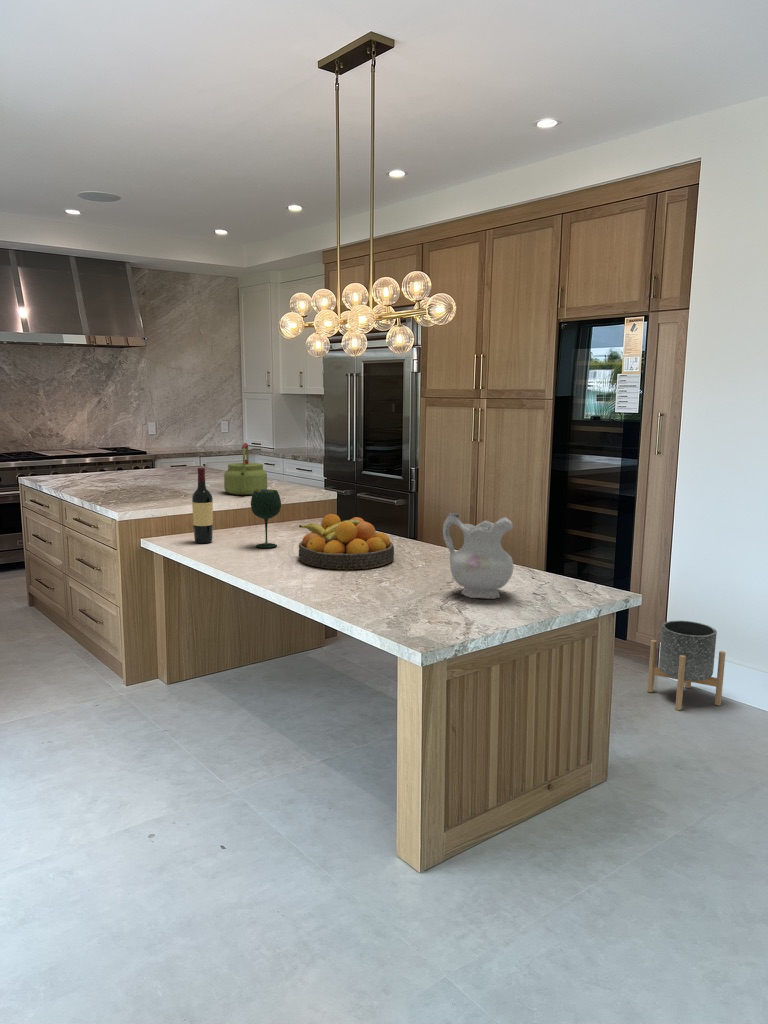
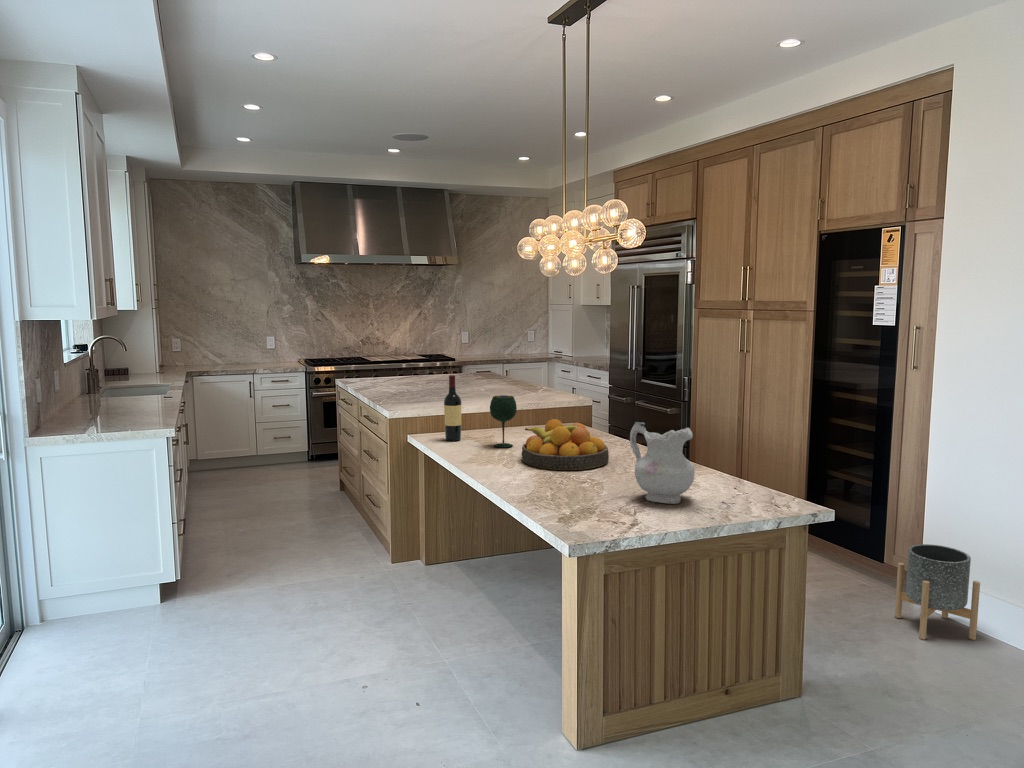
kettle: present [224,443,267,495] -> none [490,353,528,399]

